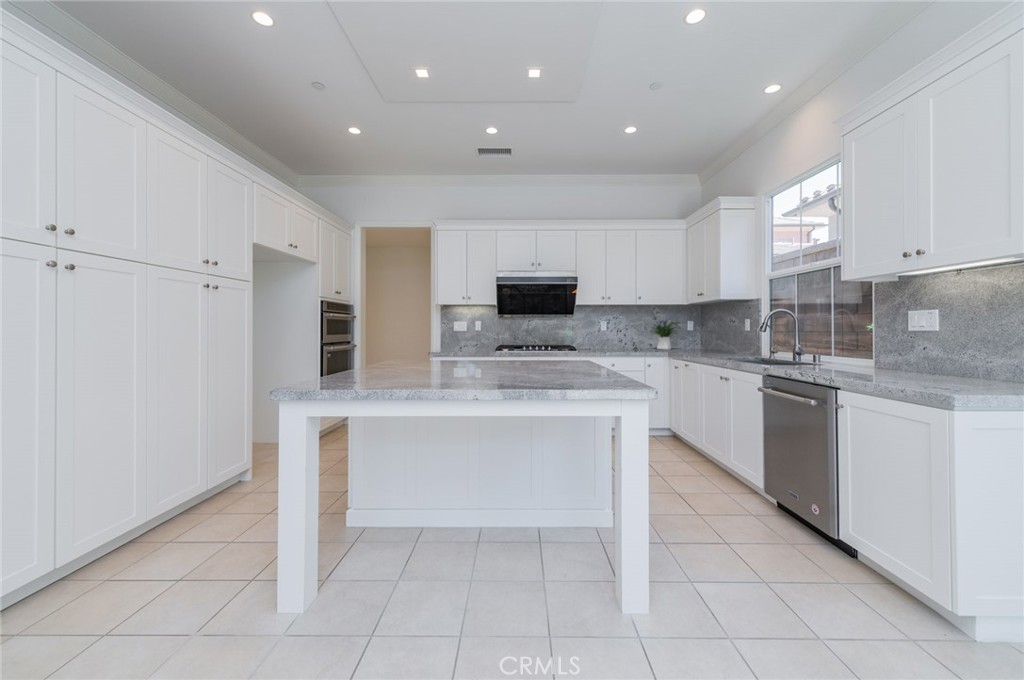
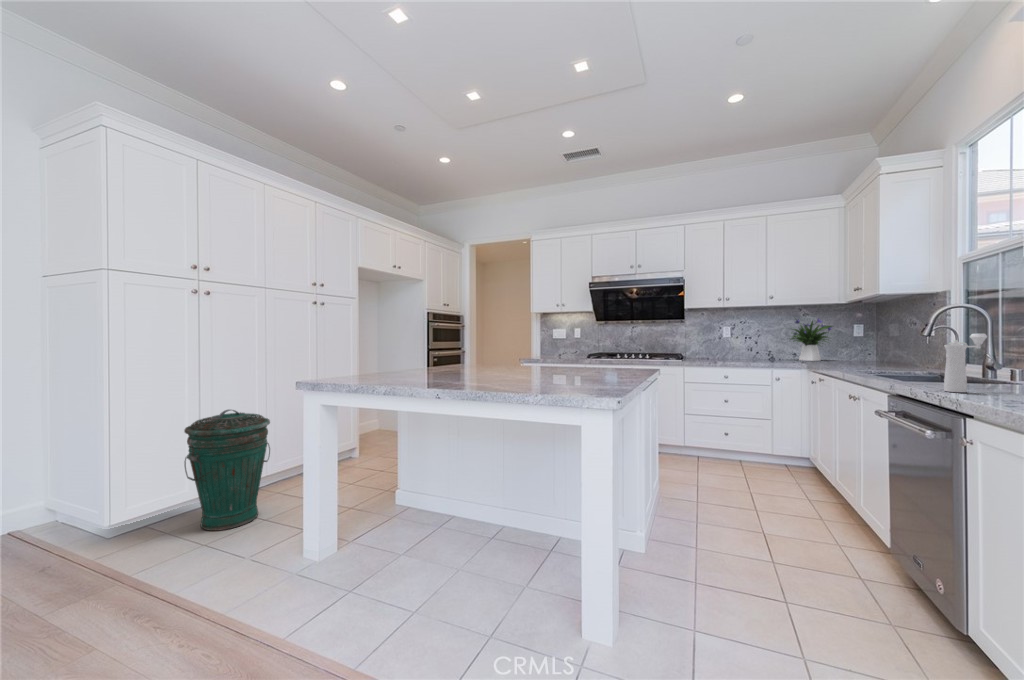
pepper mill: none [808,334,827,373] -> present [944,334,987,392]
trash can: none [40,439,179,612] -> present [184,410,270,531]

